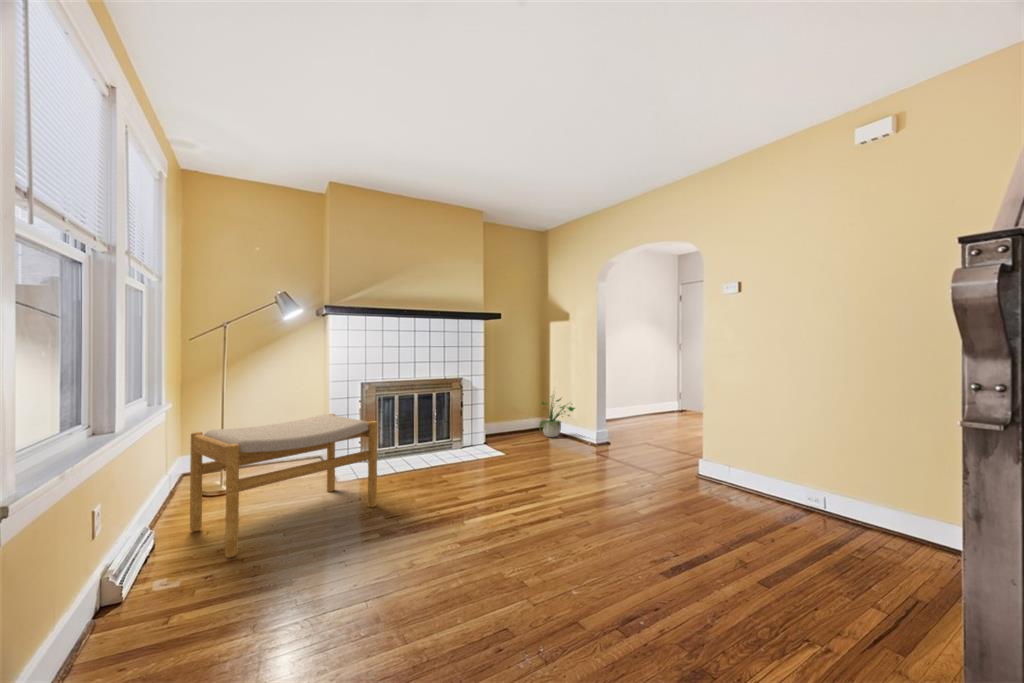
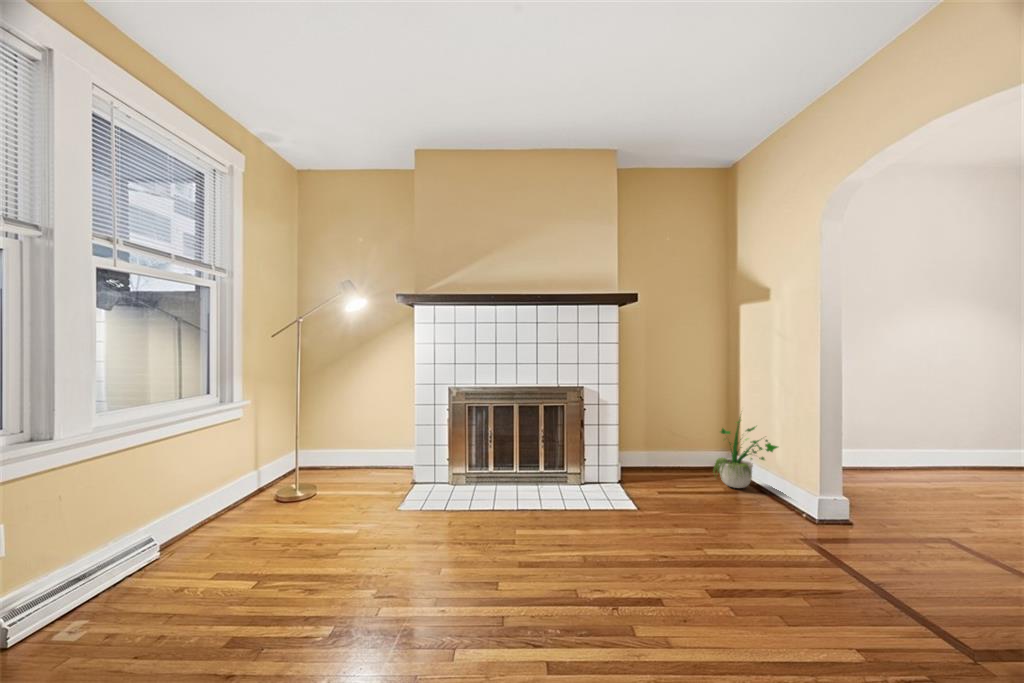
footstool: present [190,414,377,557] -> none [154,427,389,613]

